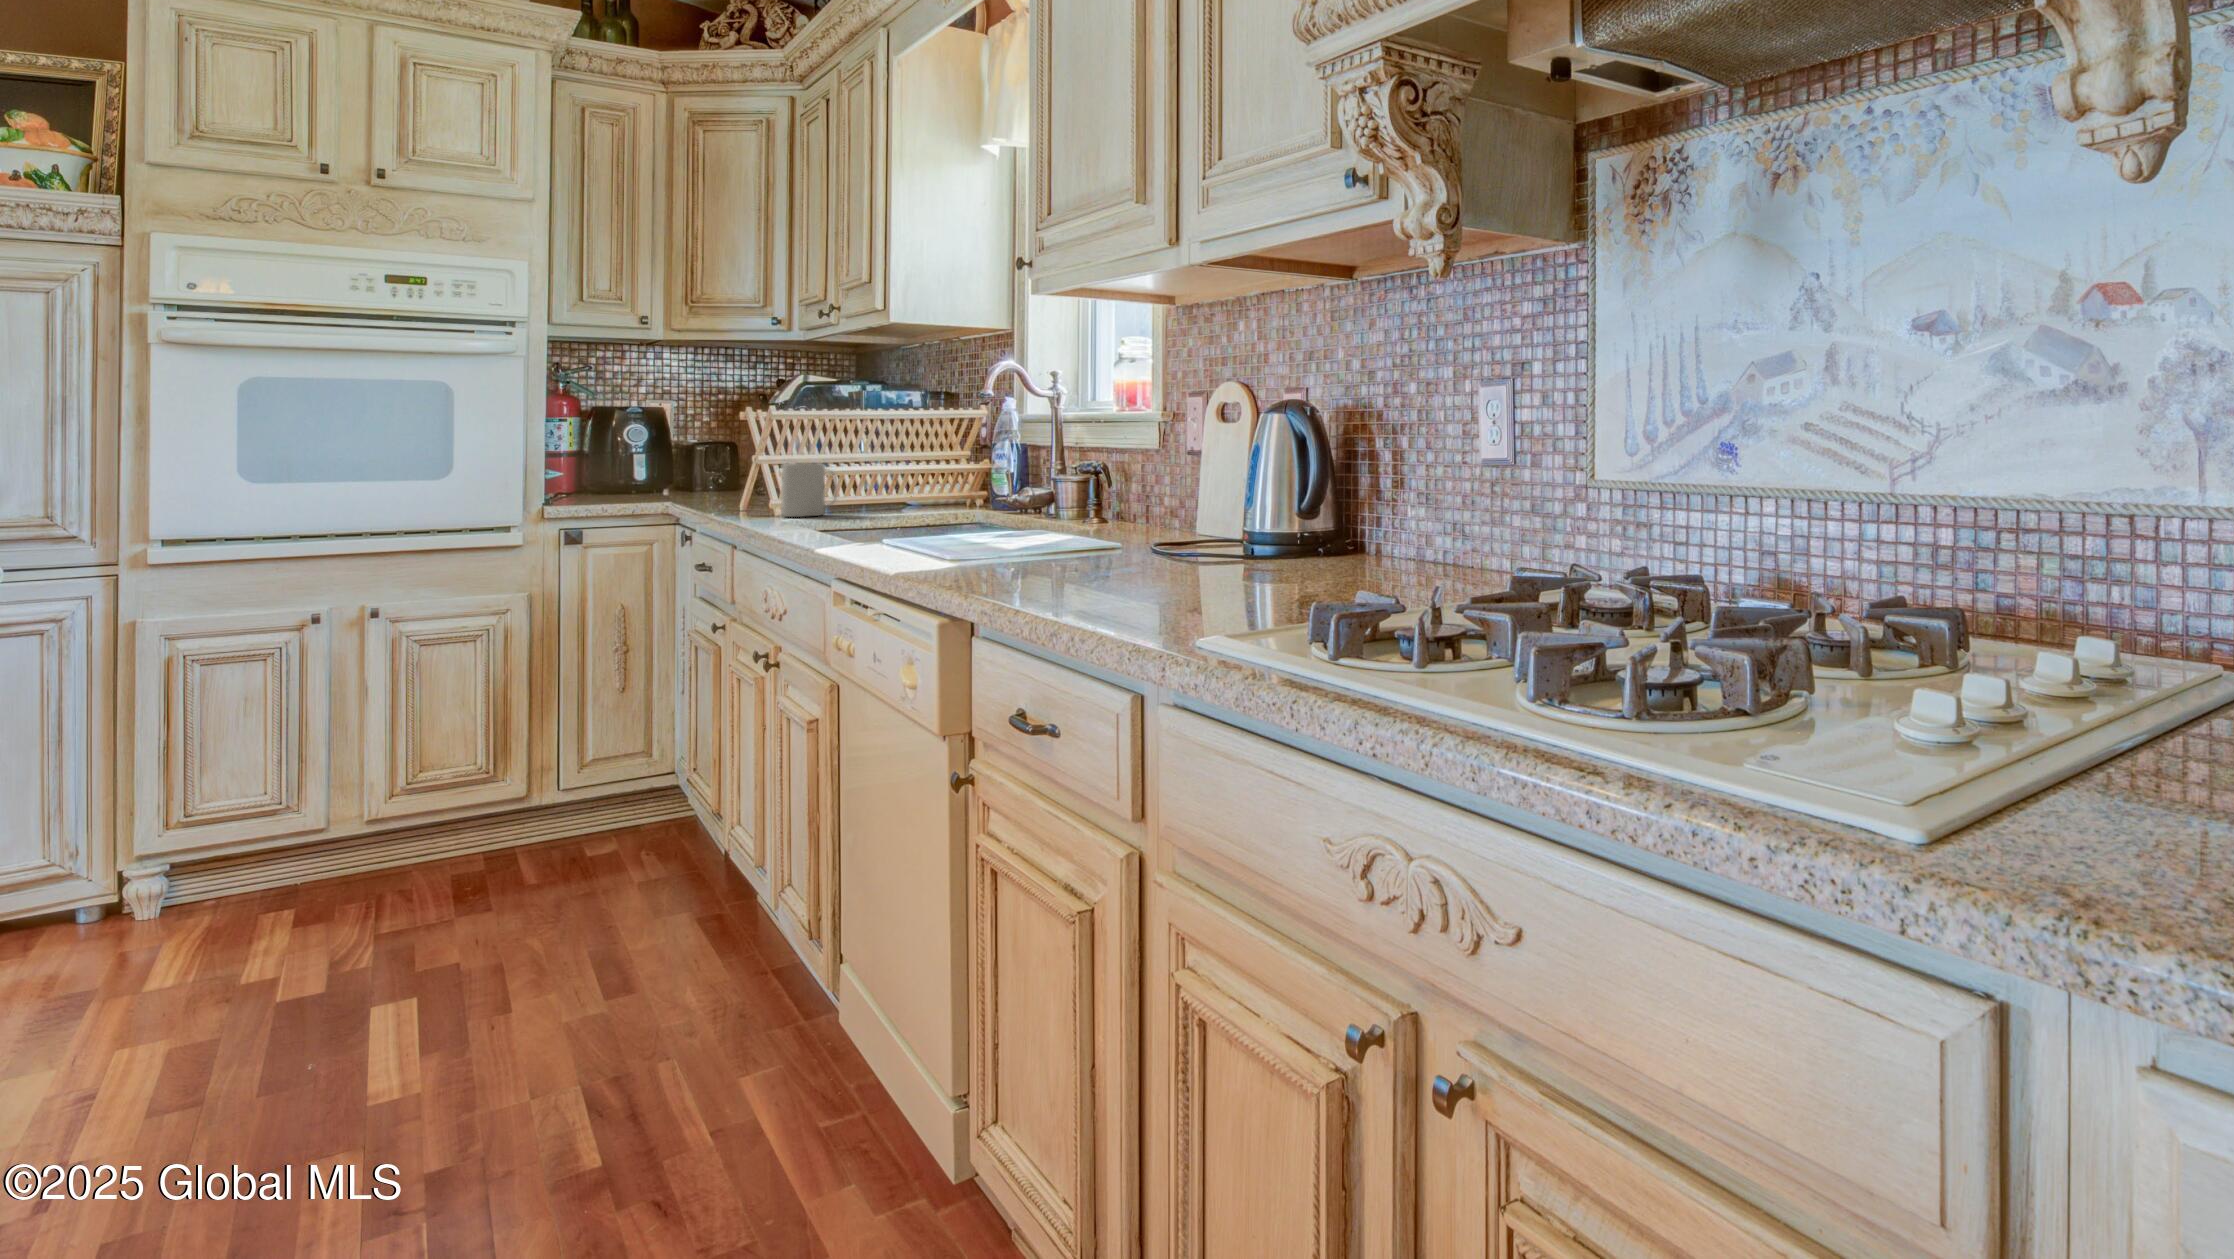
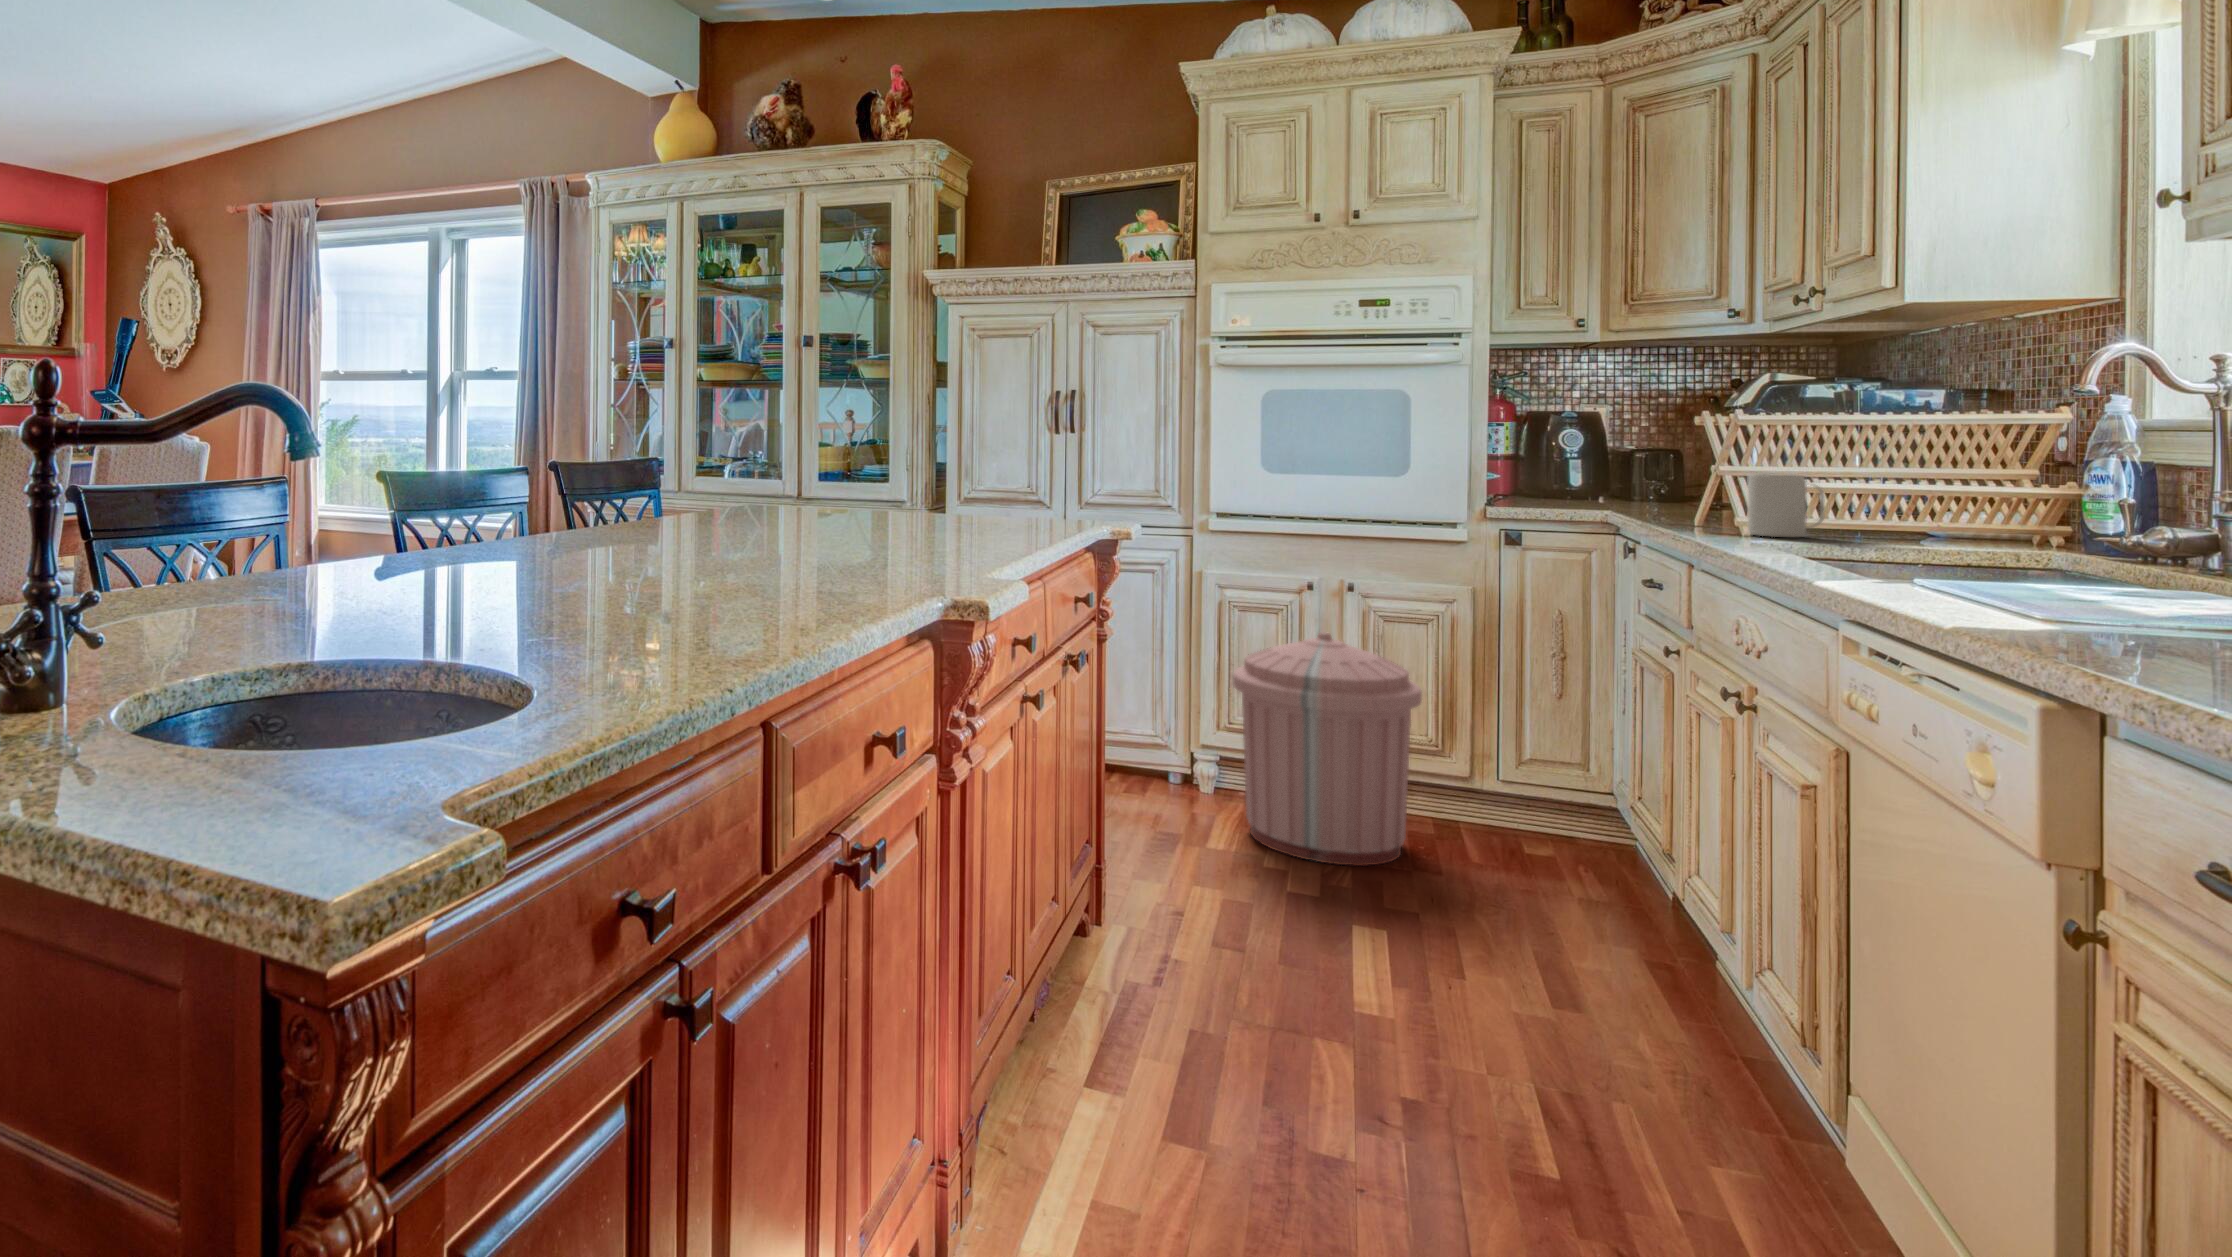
trash can: none [192,674,468,959] -> present [1233,632,1422,866]

